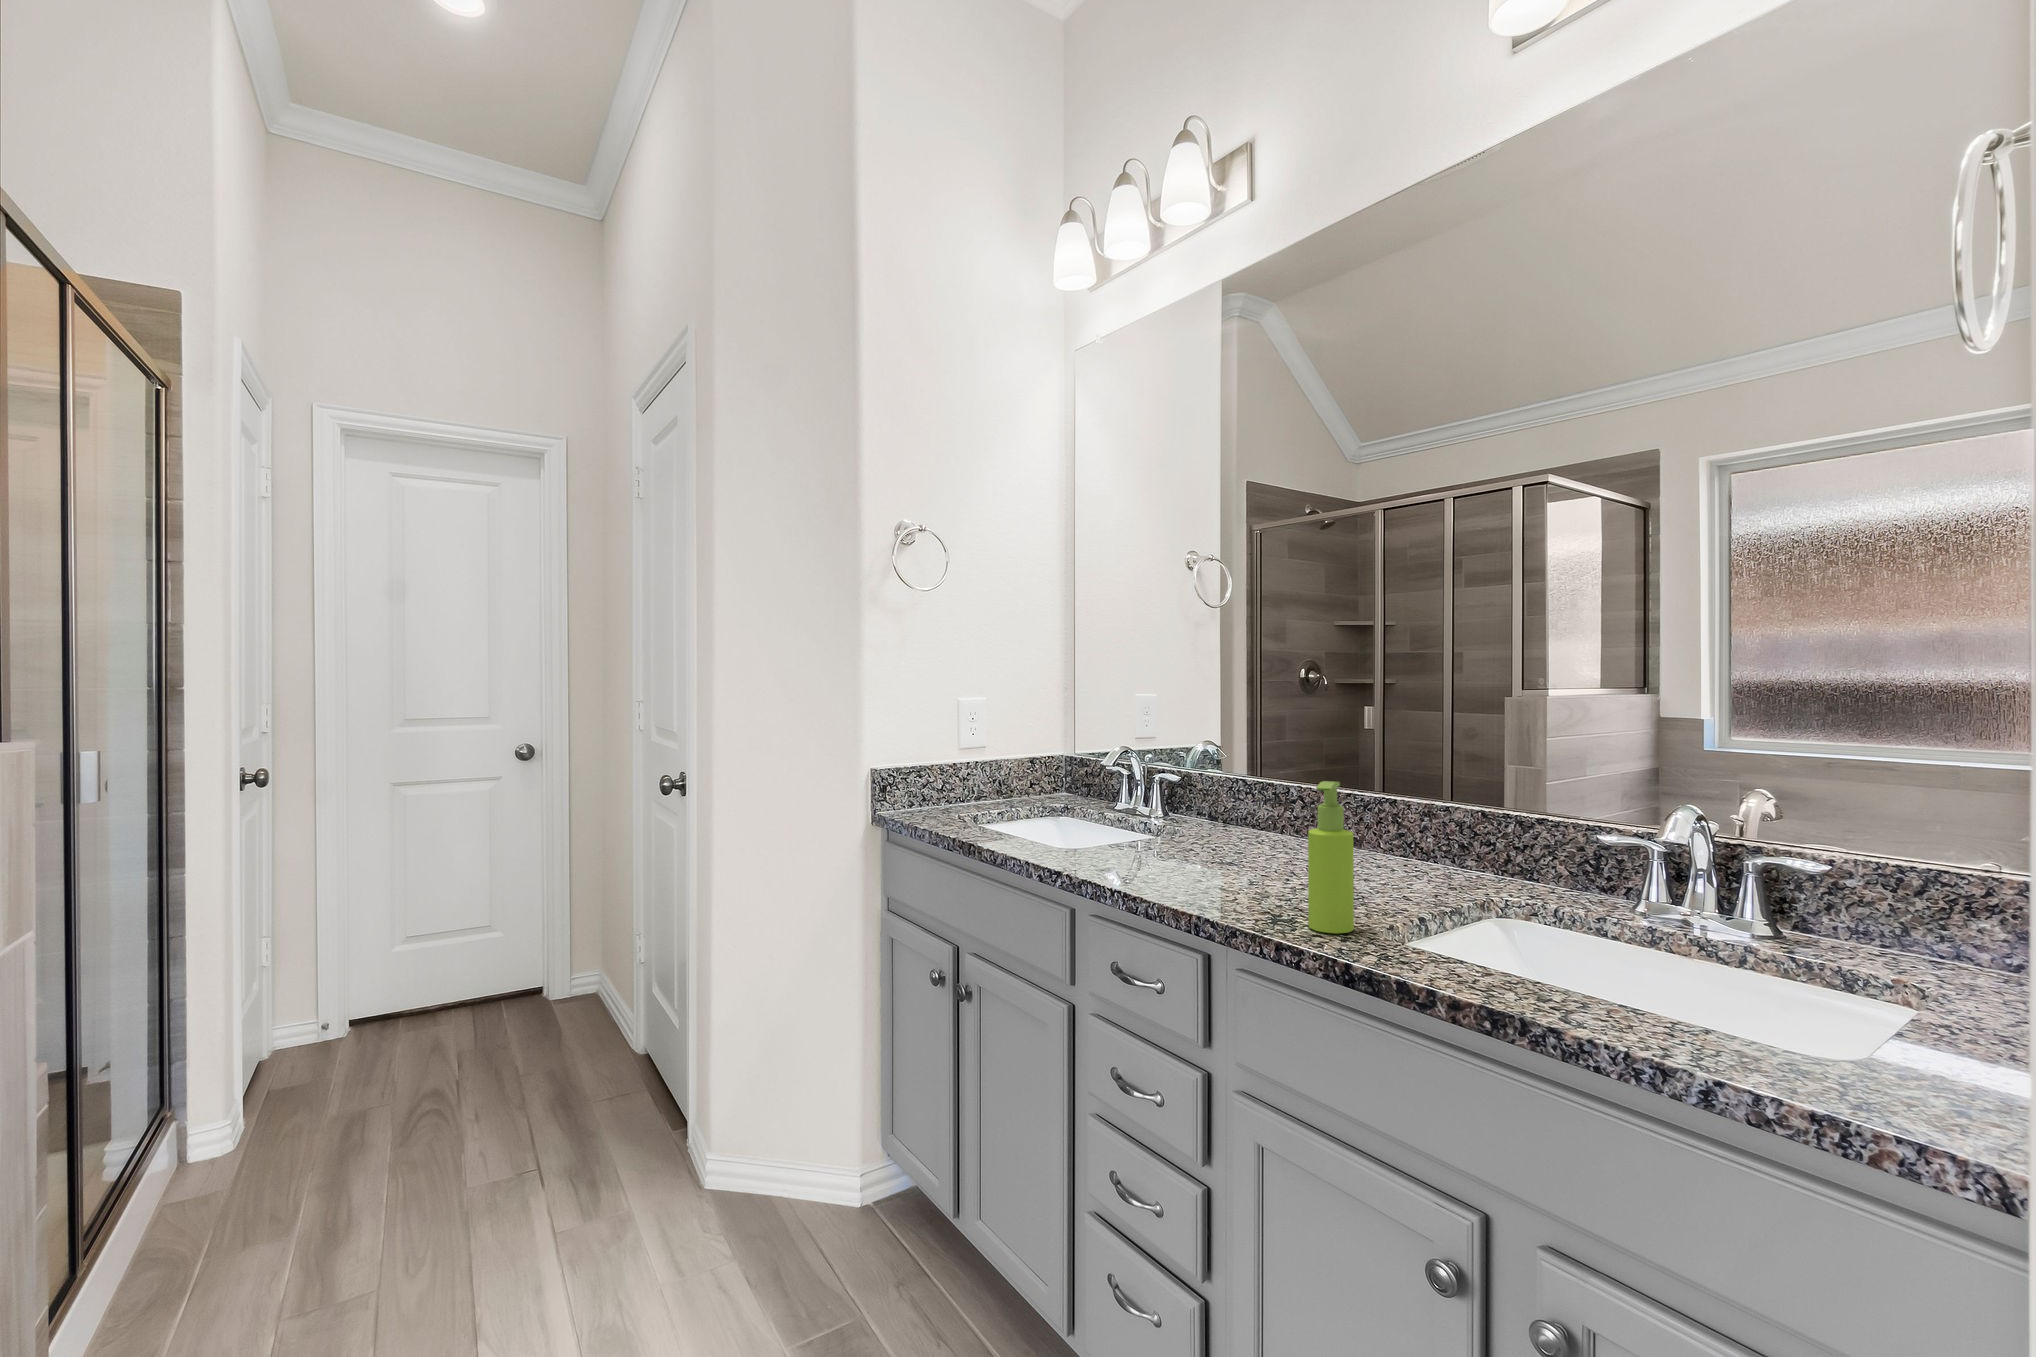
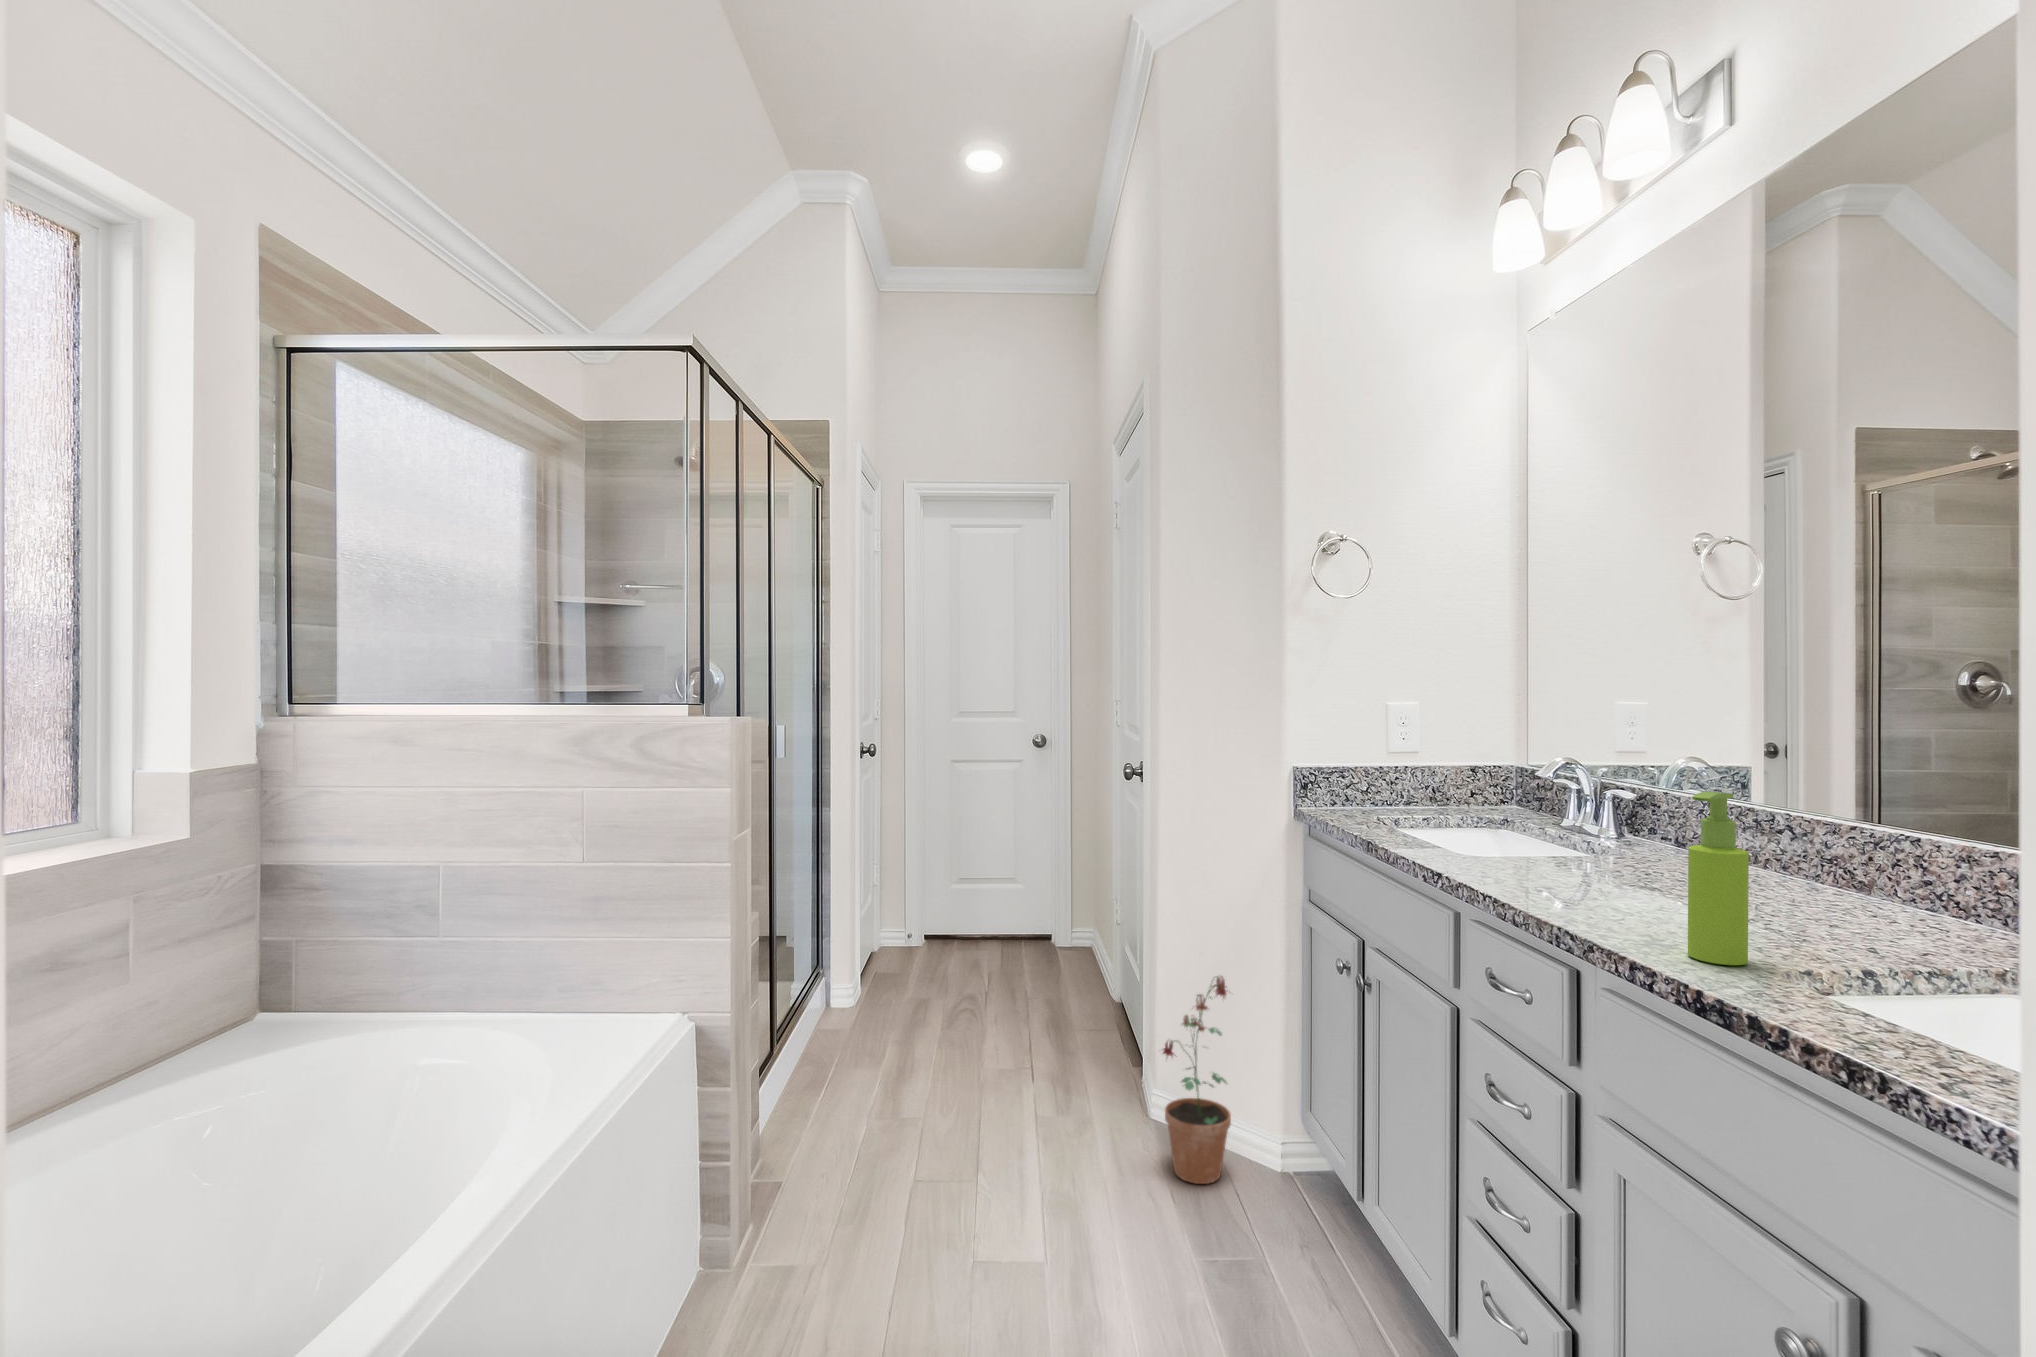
potted plant: none [737,1002,819,1238] -> present [1163,976,1231,1184]

